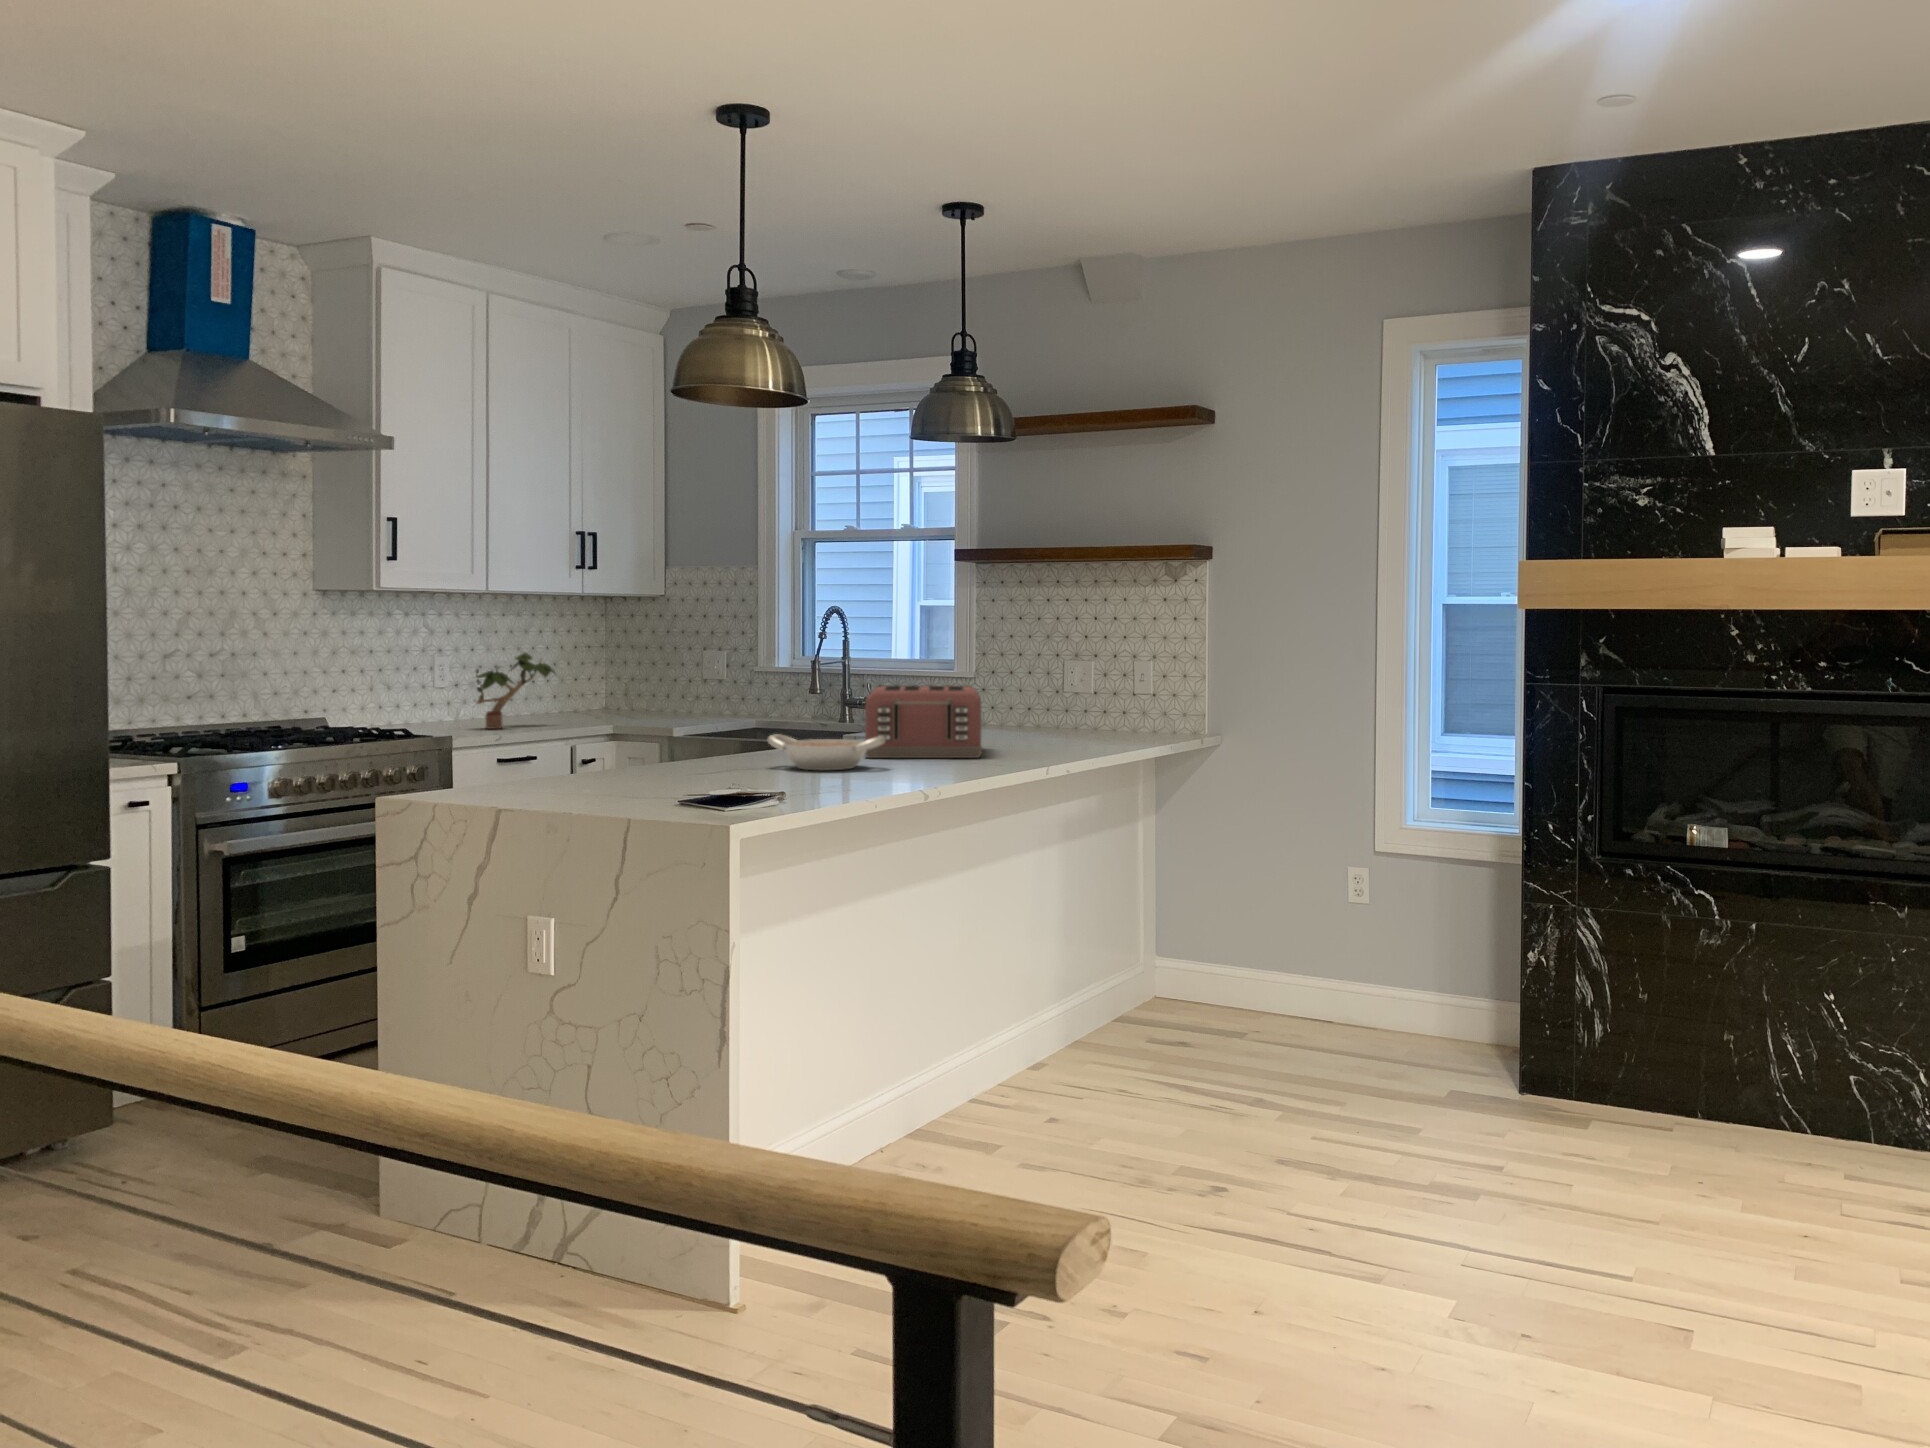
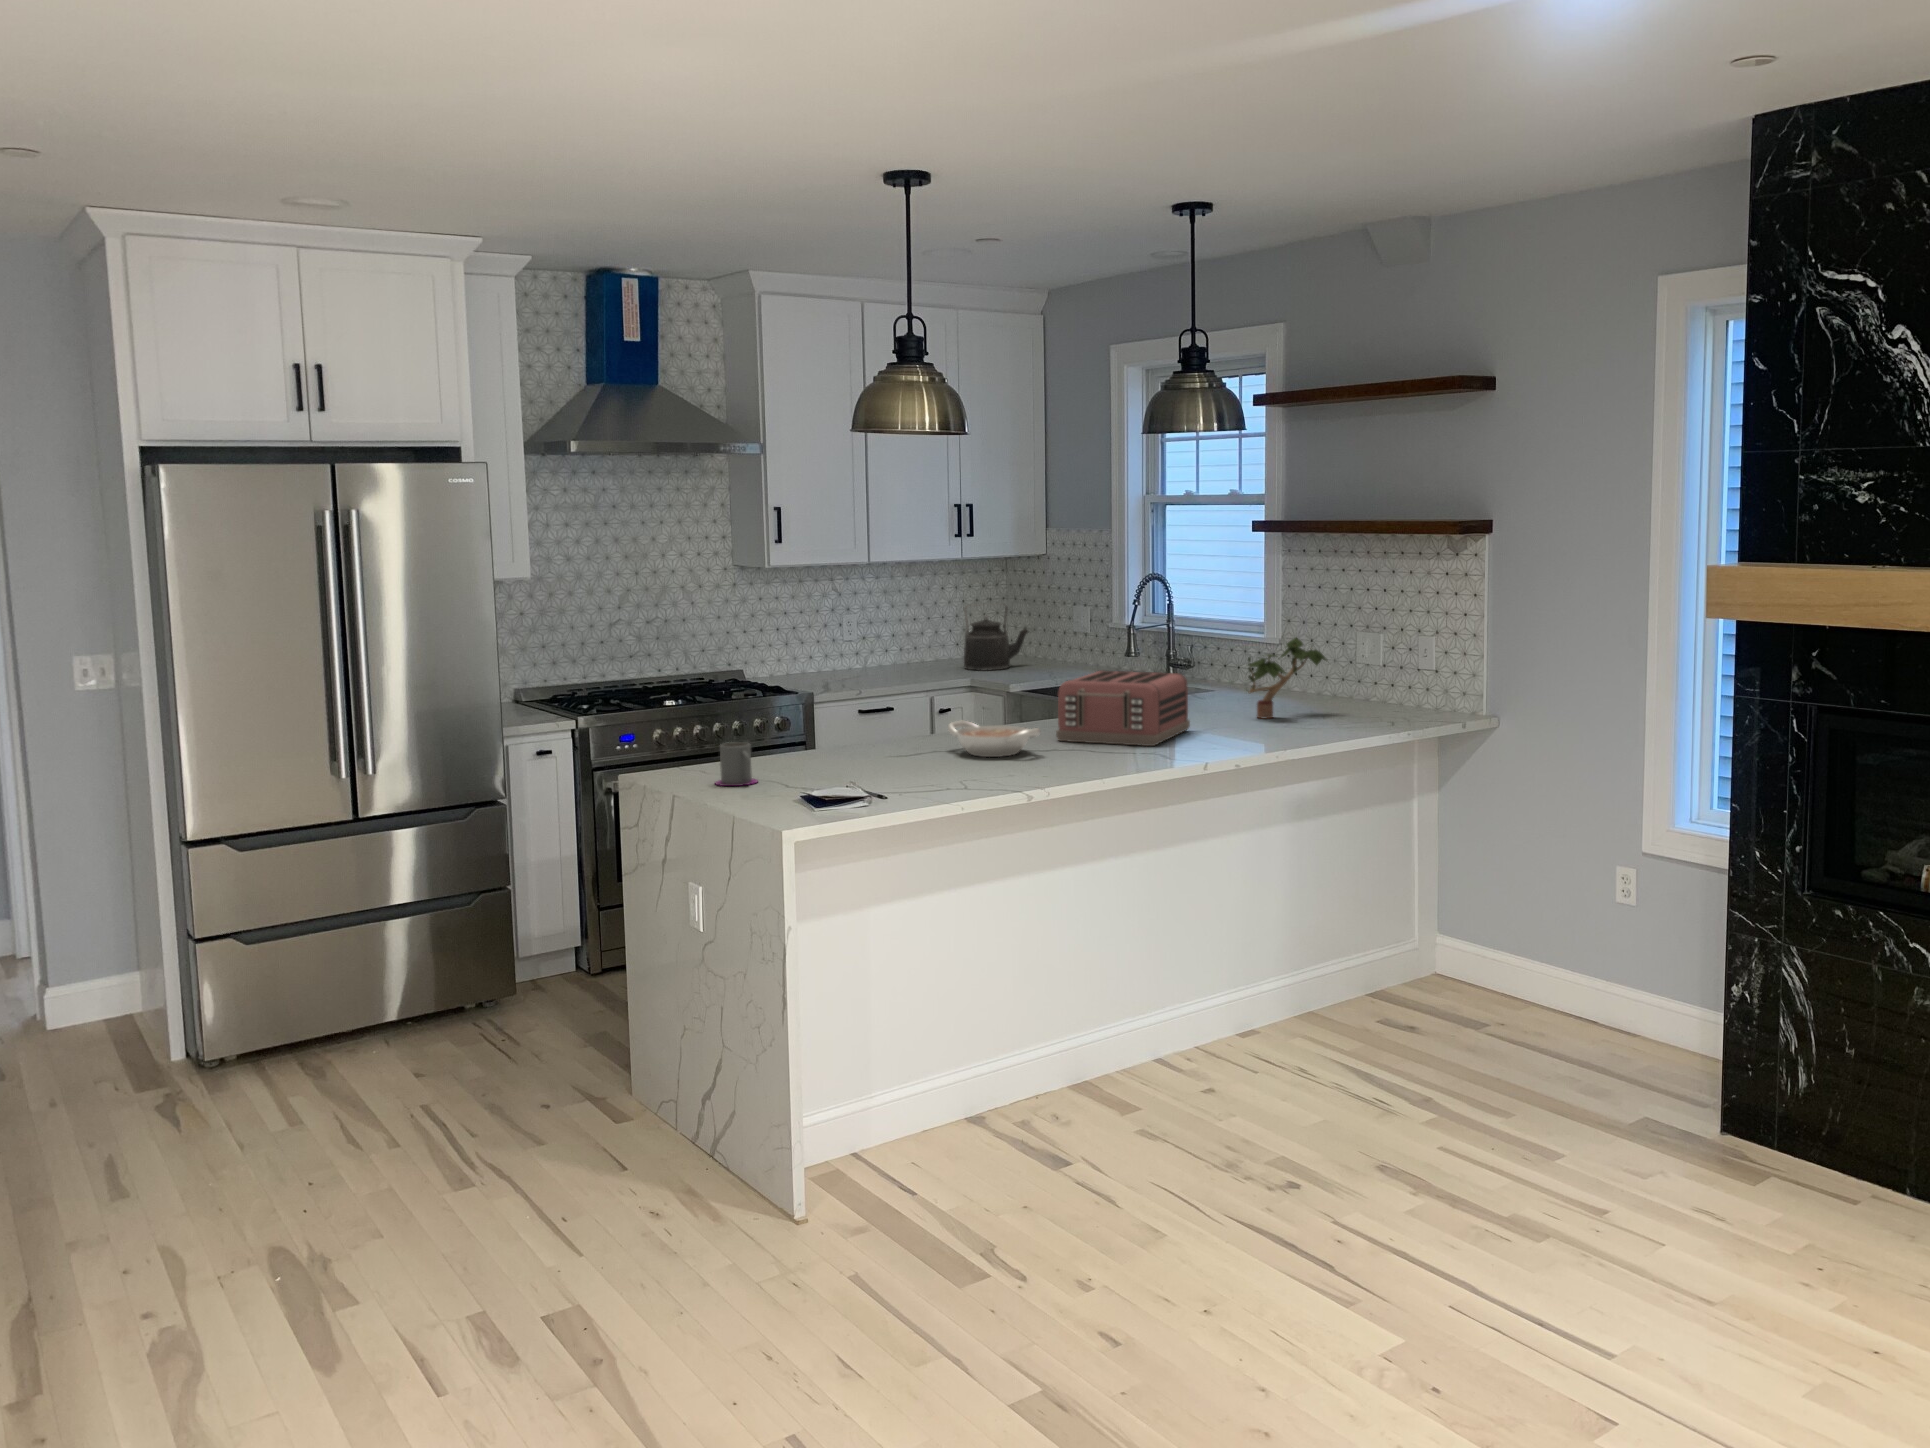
kettle: none [586,644,657,718] -> present [964,605,1029,671]
potted plant: present [476,653,555,729] -> present [1248,638,1327,718]
mug: none [561,748,617,801] -> present [716,742,757,786]

